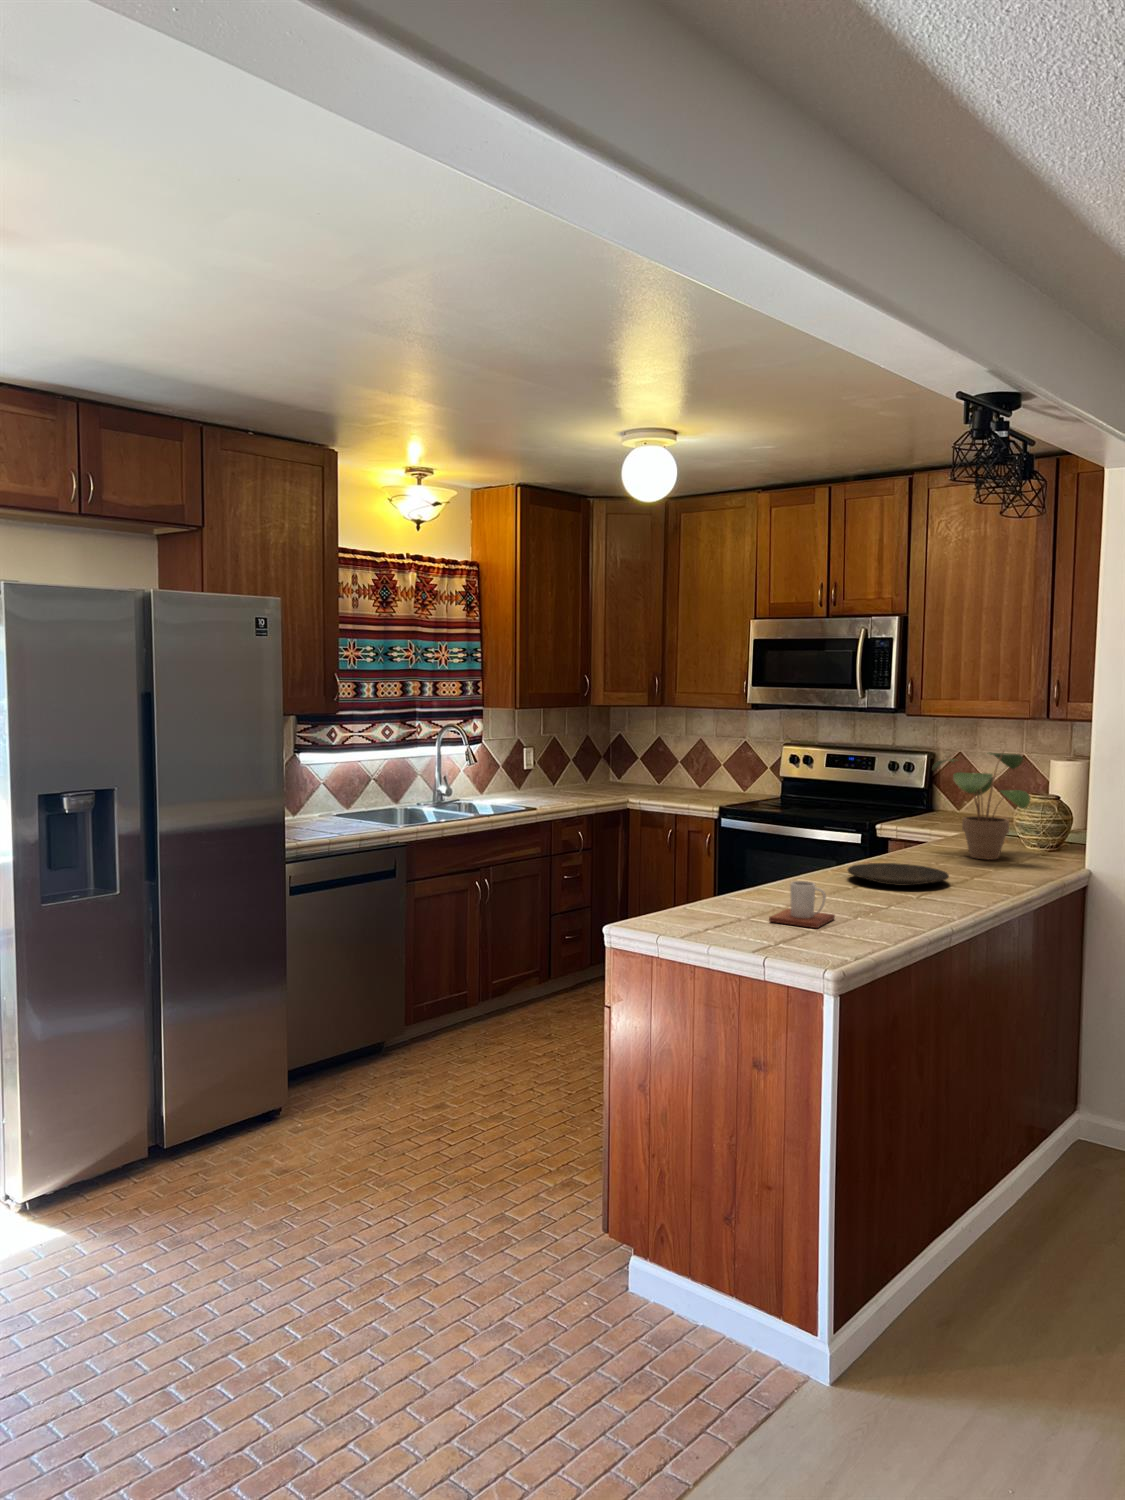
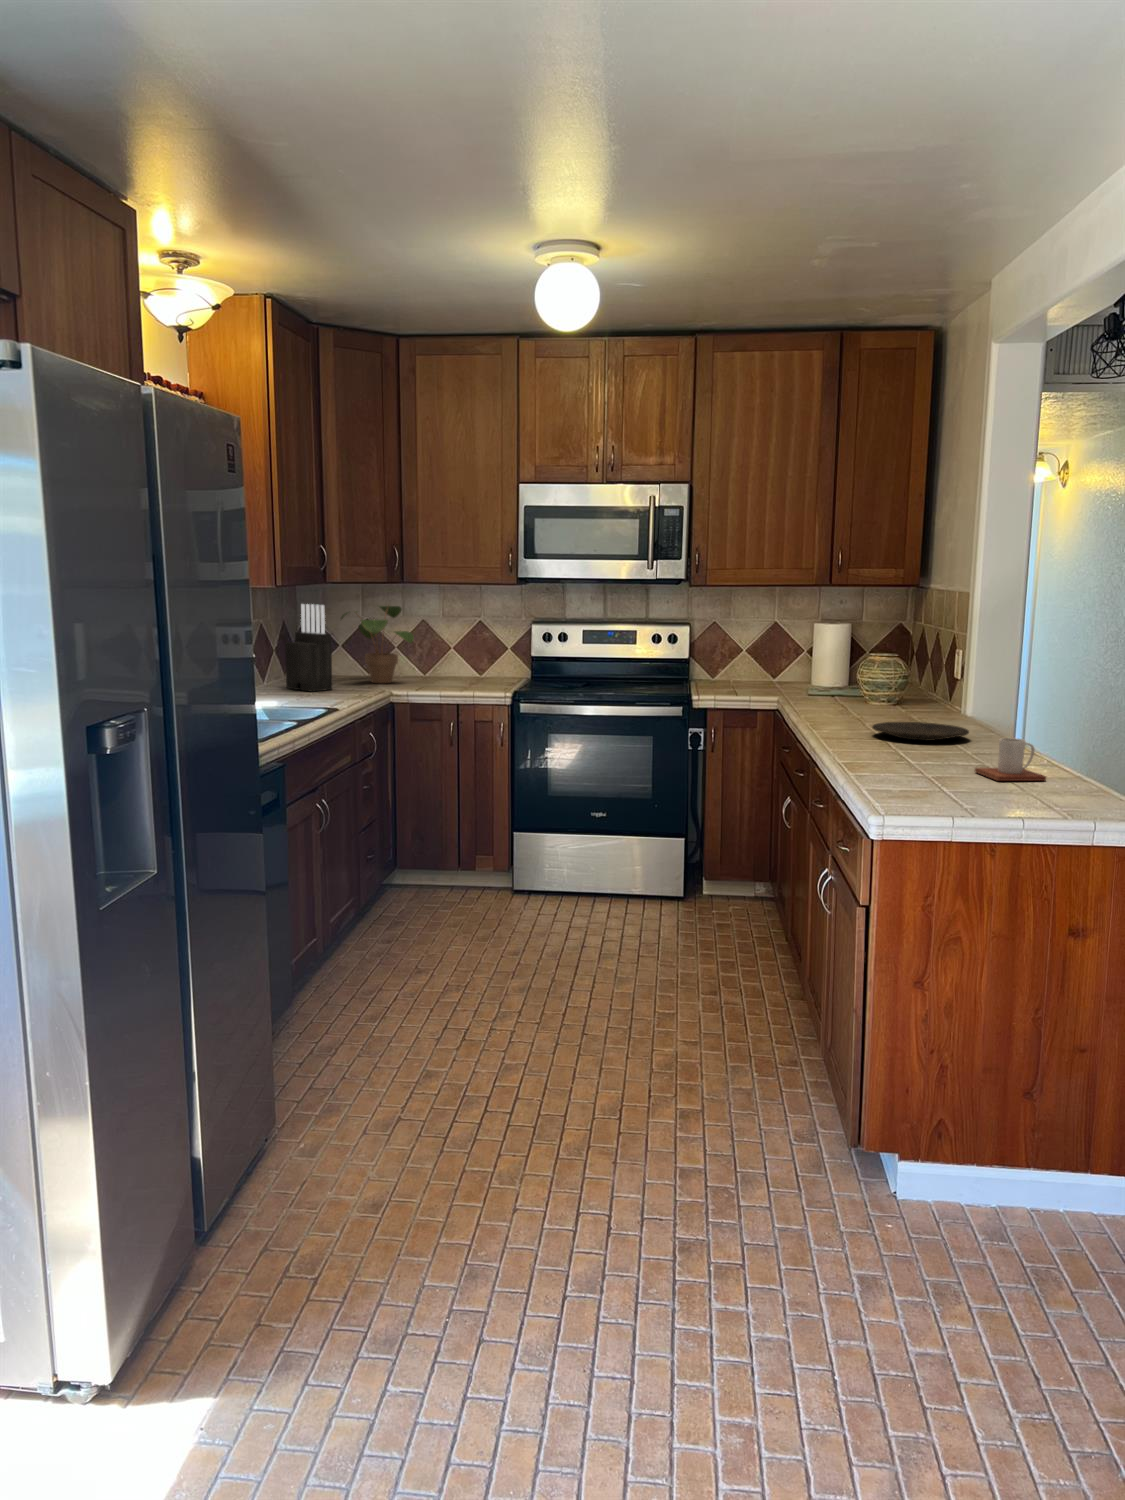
knife block: none [559,722,589,796] -> present [285,604,332,691]
potted plant: present [932,752,1030,860] -> present [341,605,414,683]

